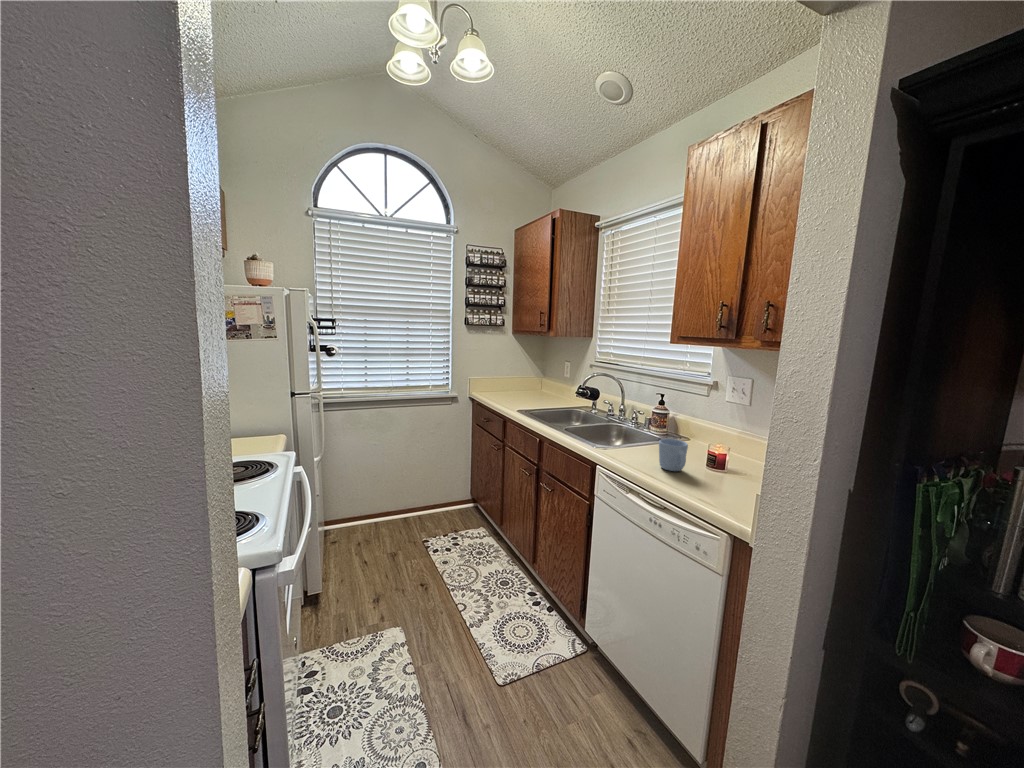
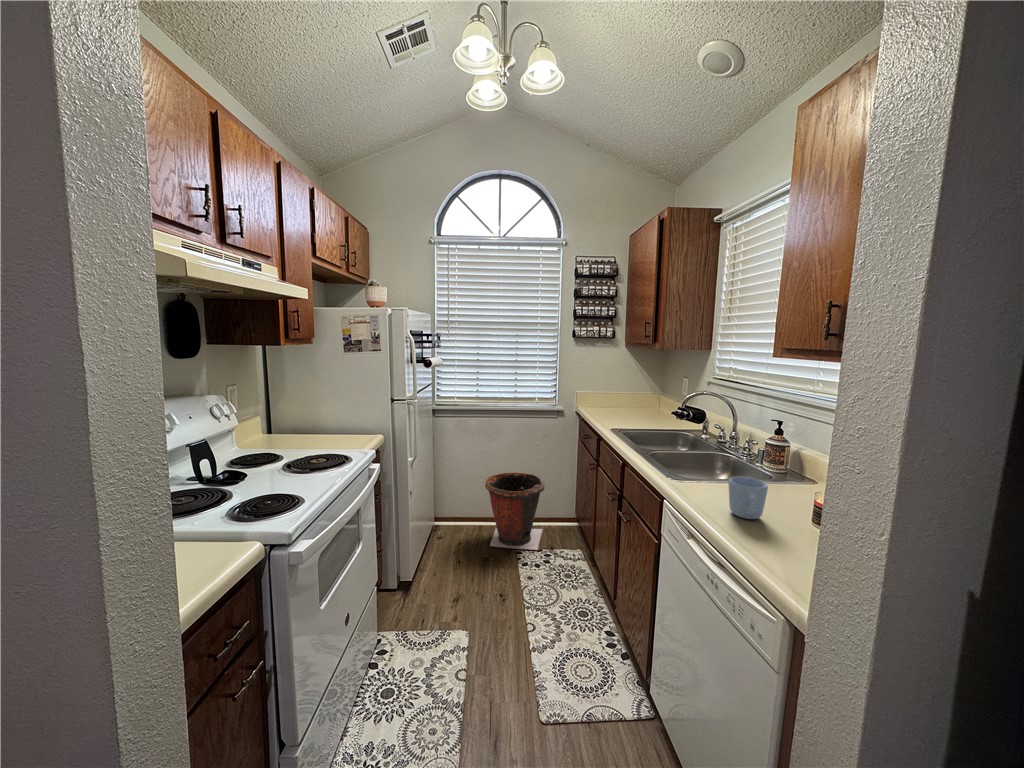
waste bin: none [383,460,446,539] -> present [485,473,545,550]

